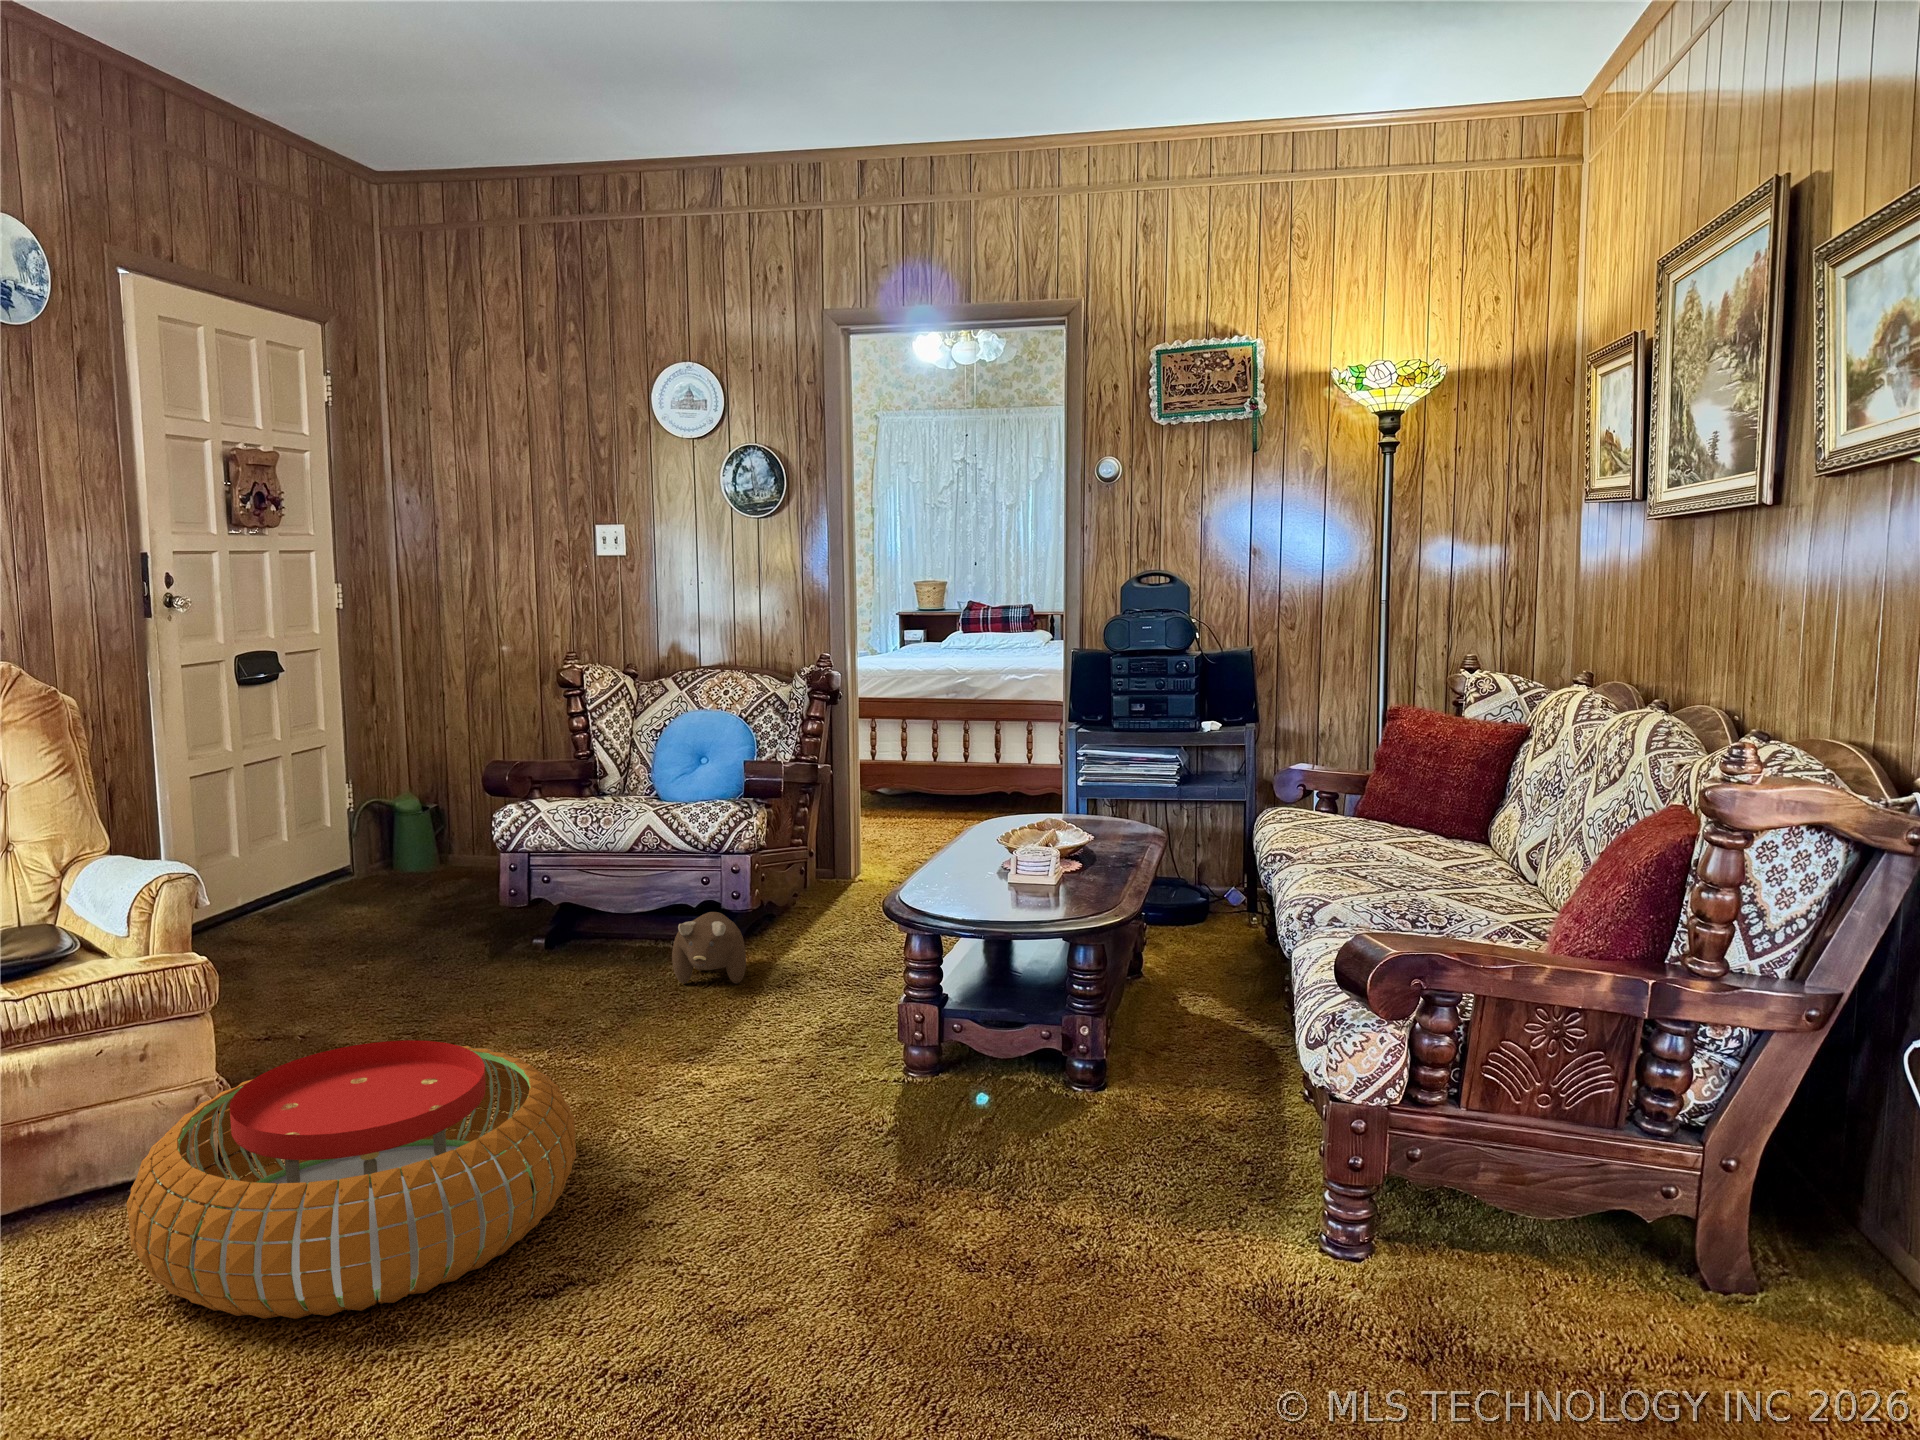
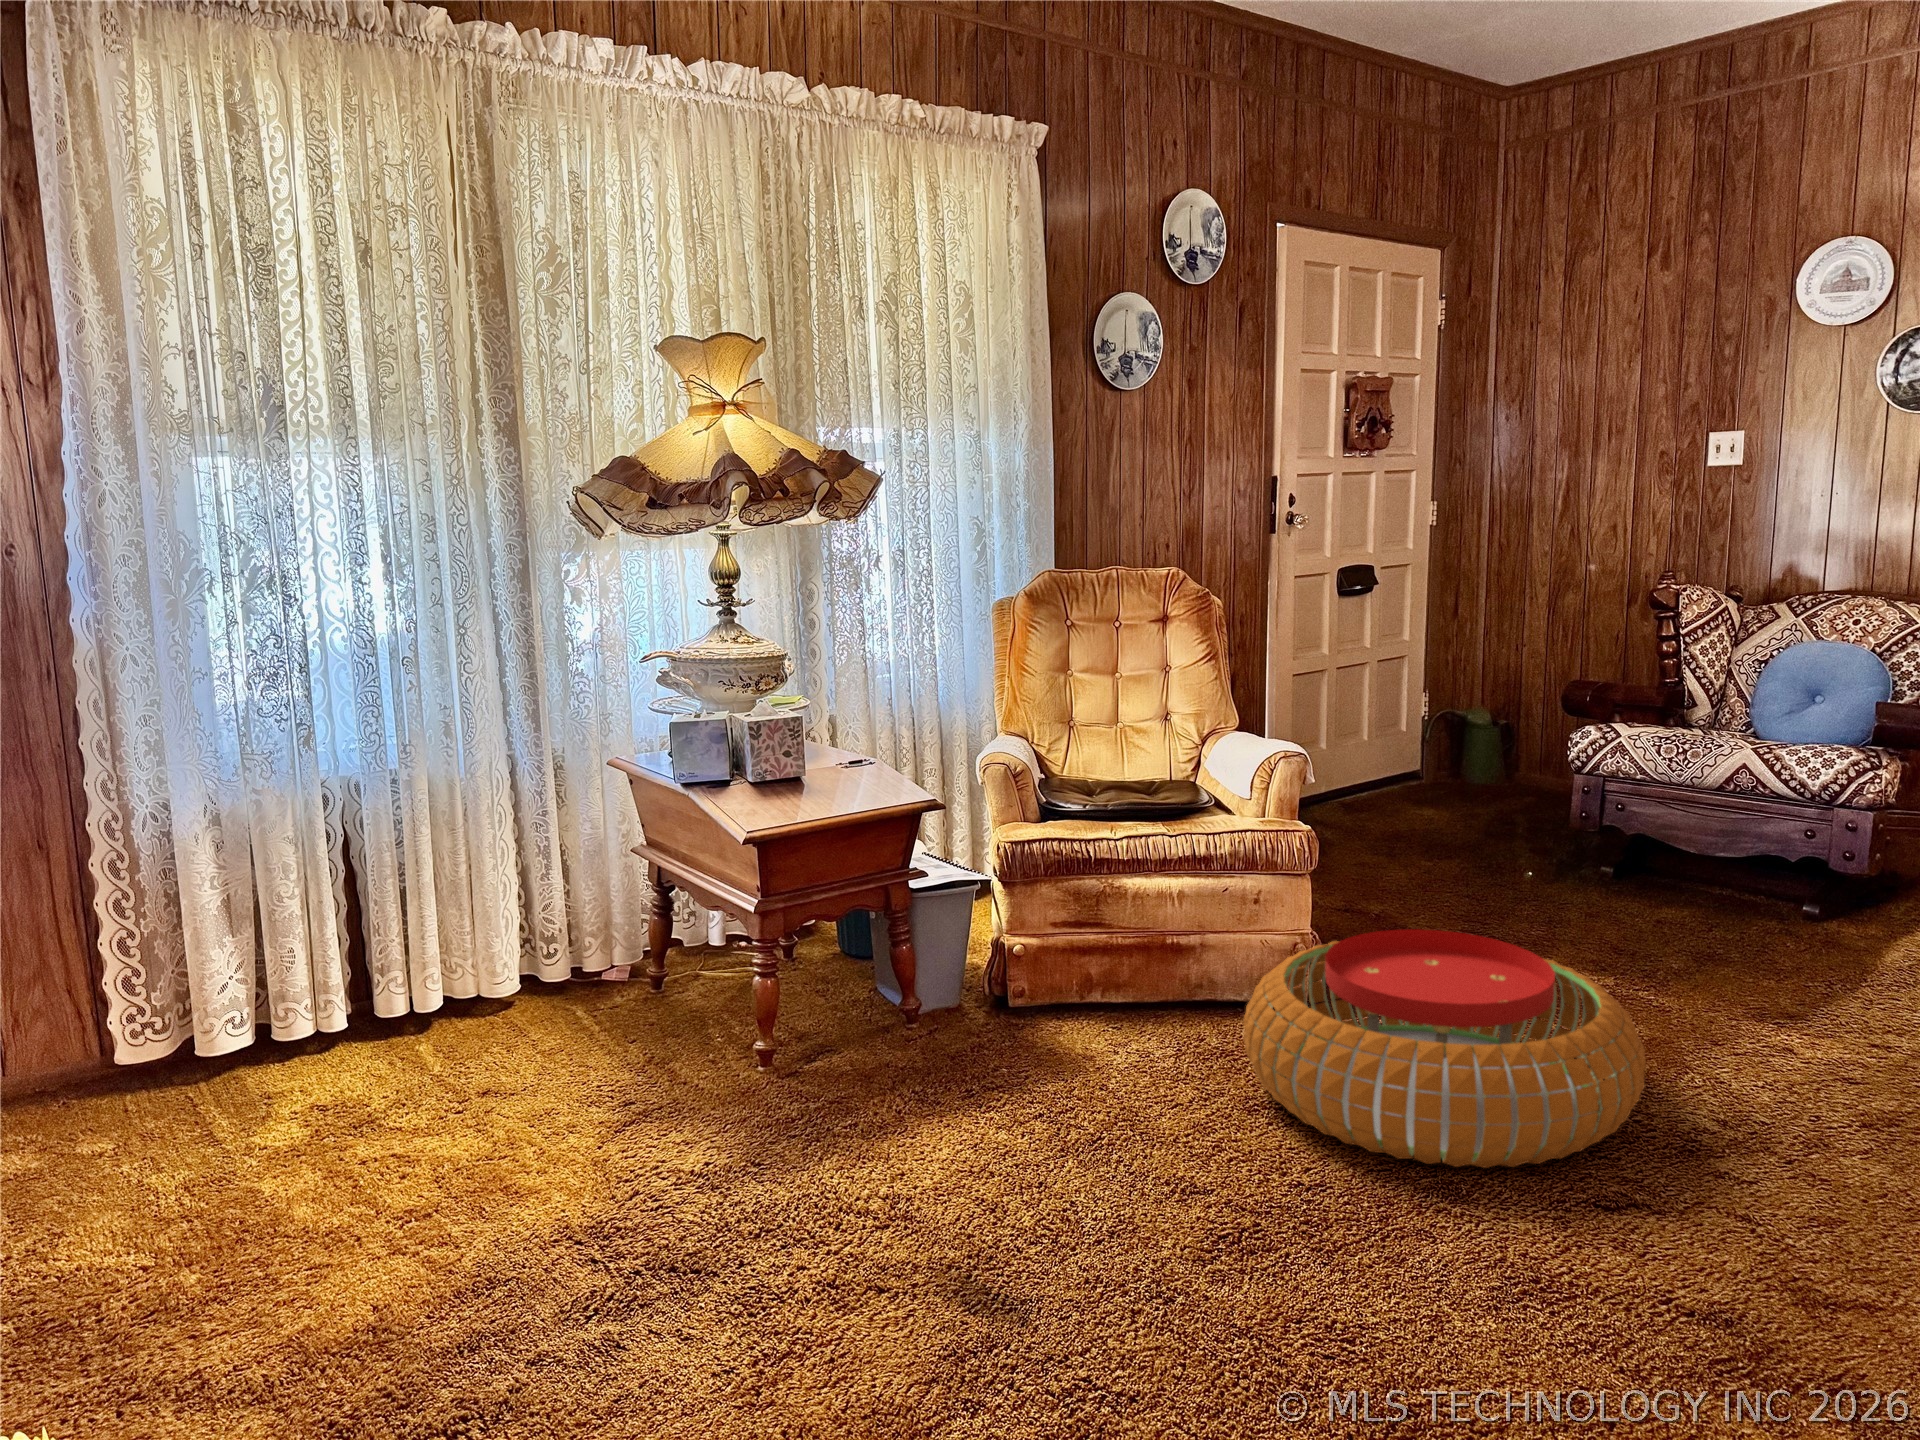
plush toy: present [672,912,746,984] -> none [1762,873,1861,961]

